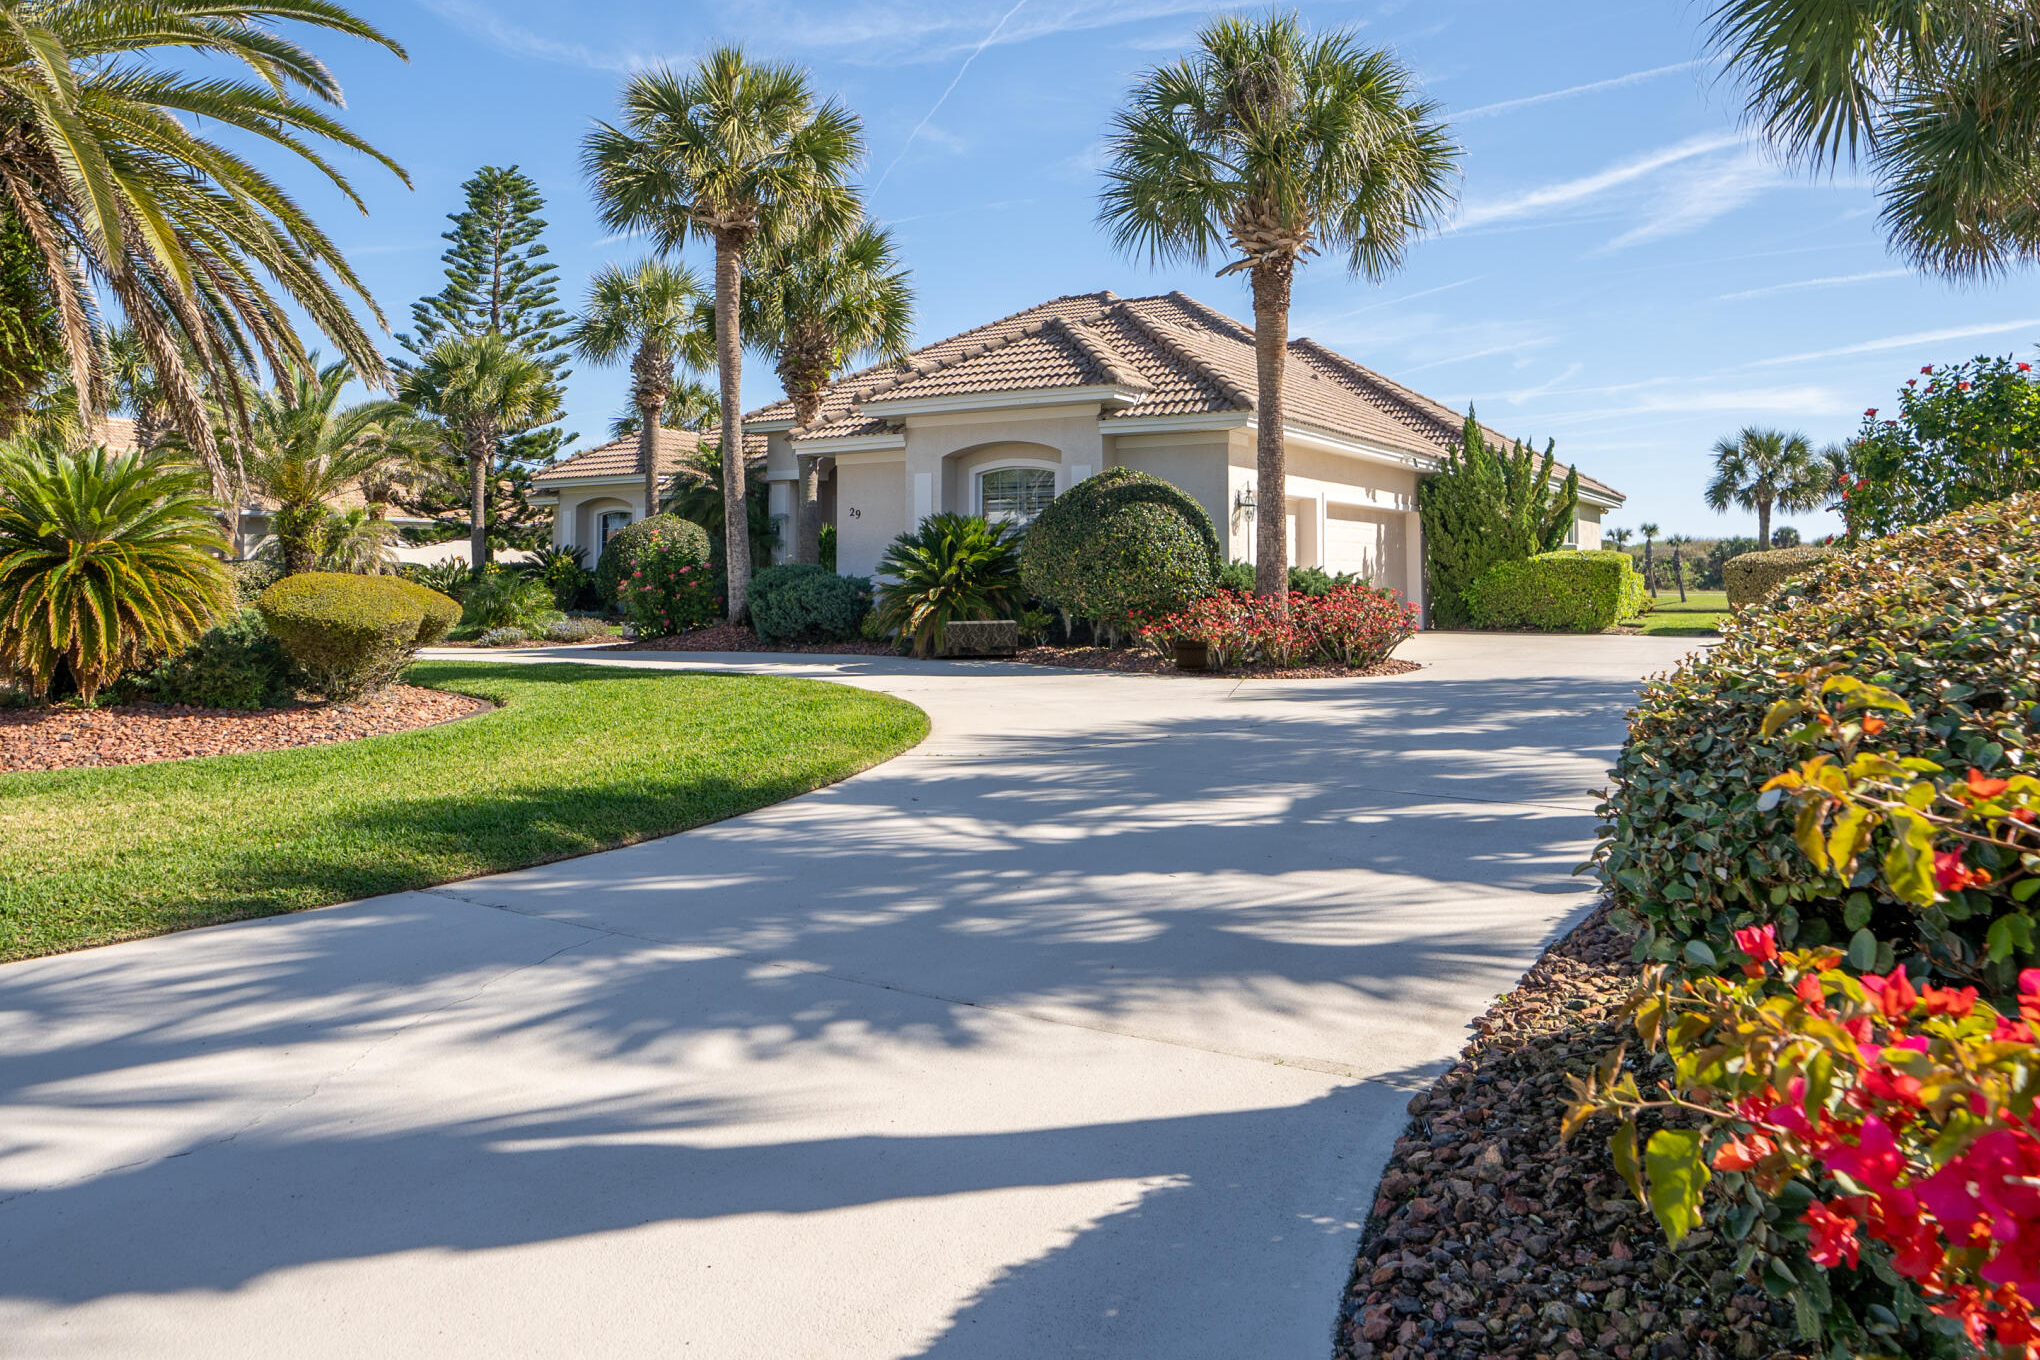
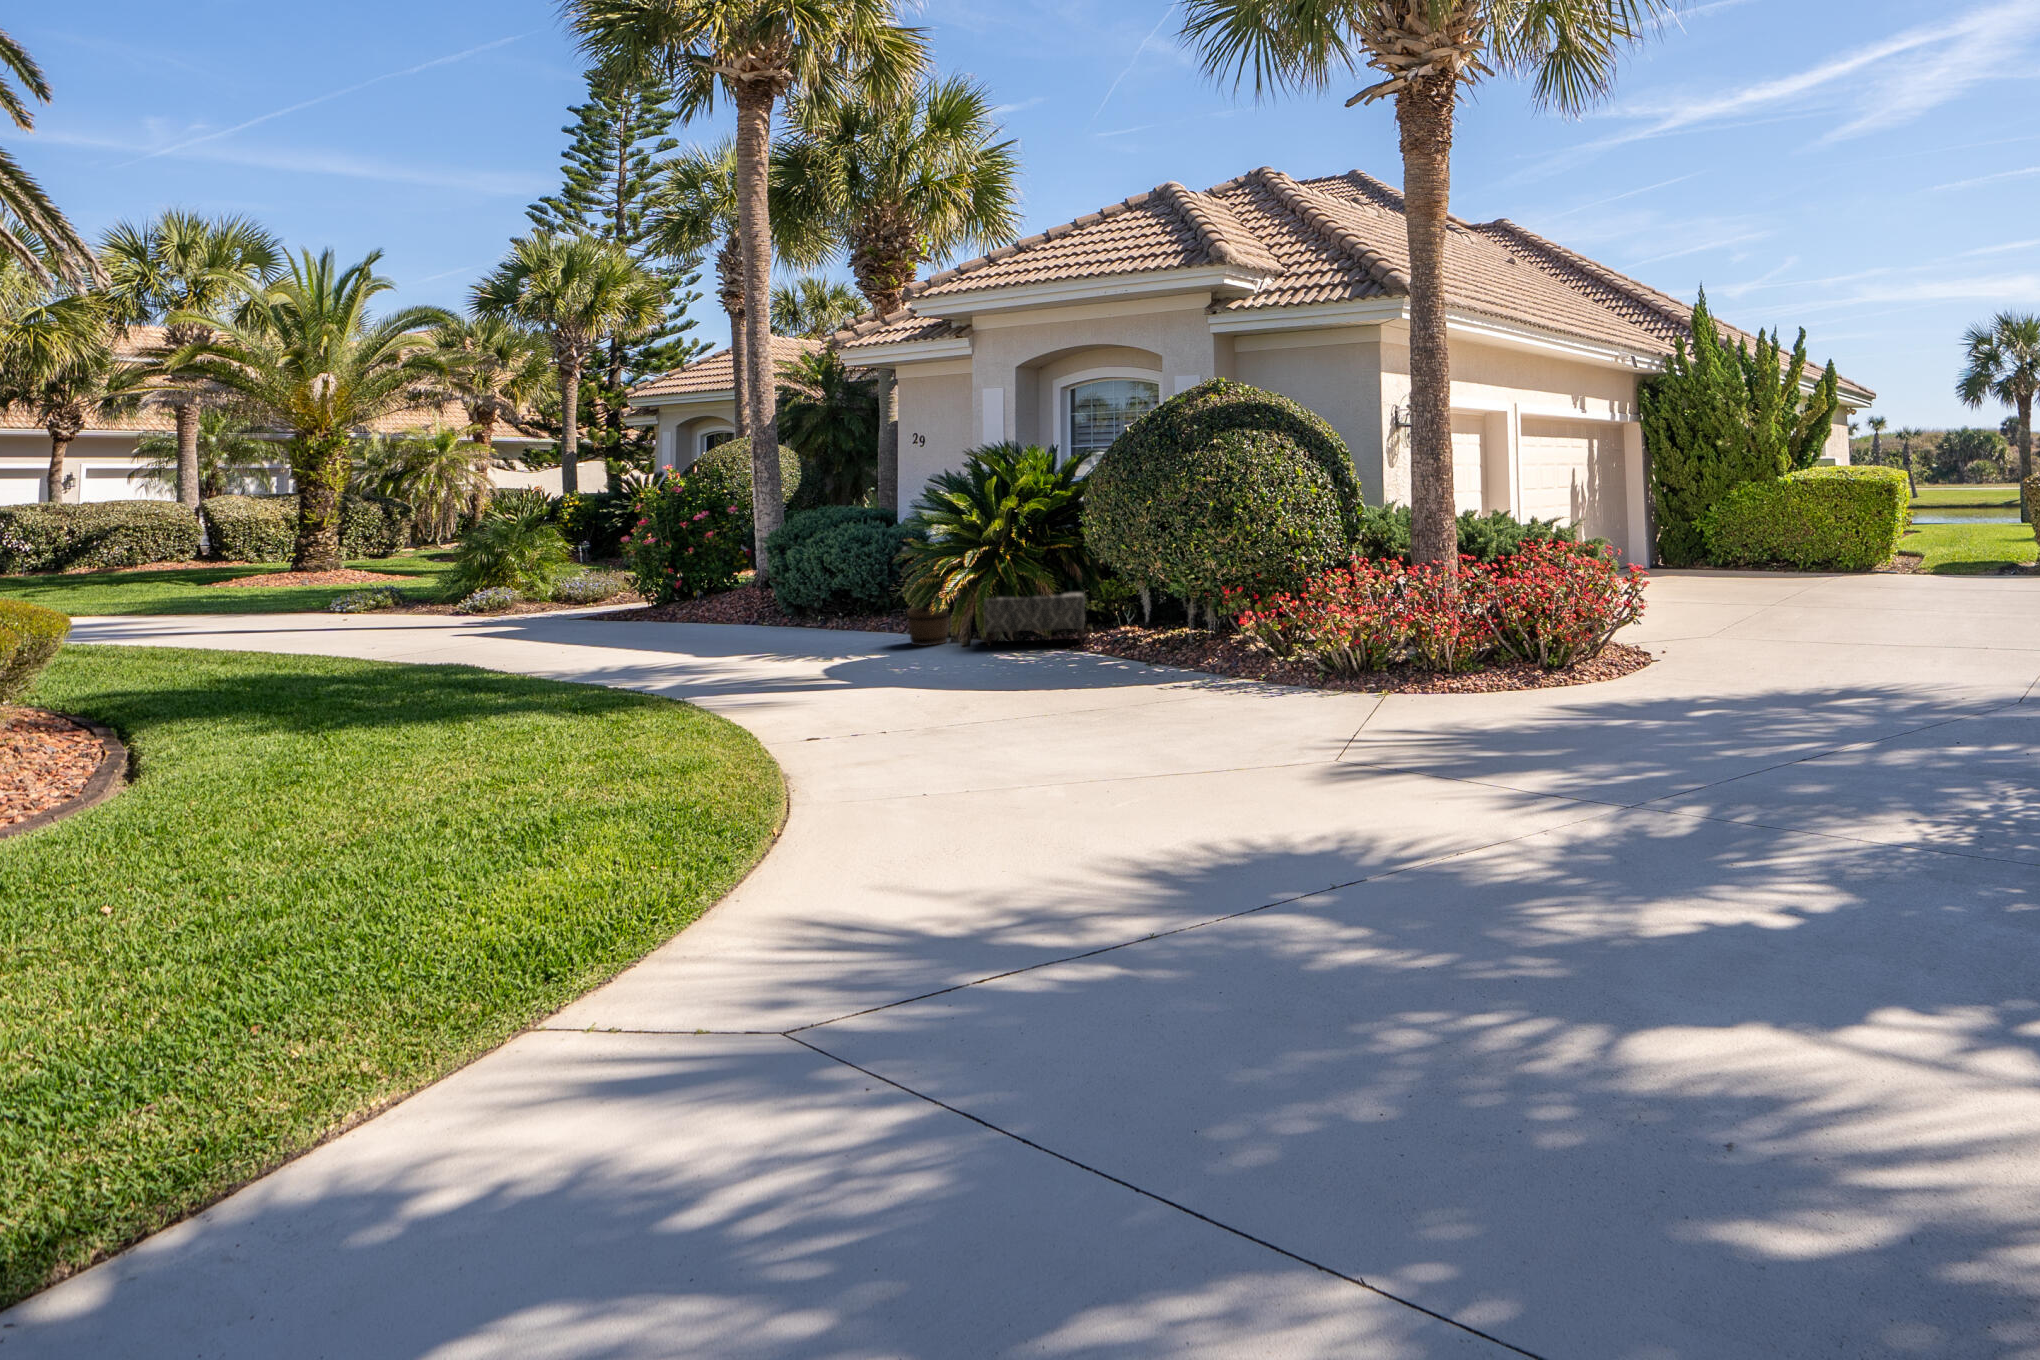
bucket: present [1173,636,1209,671] -> present [907,607,949,646]

